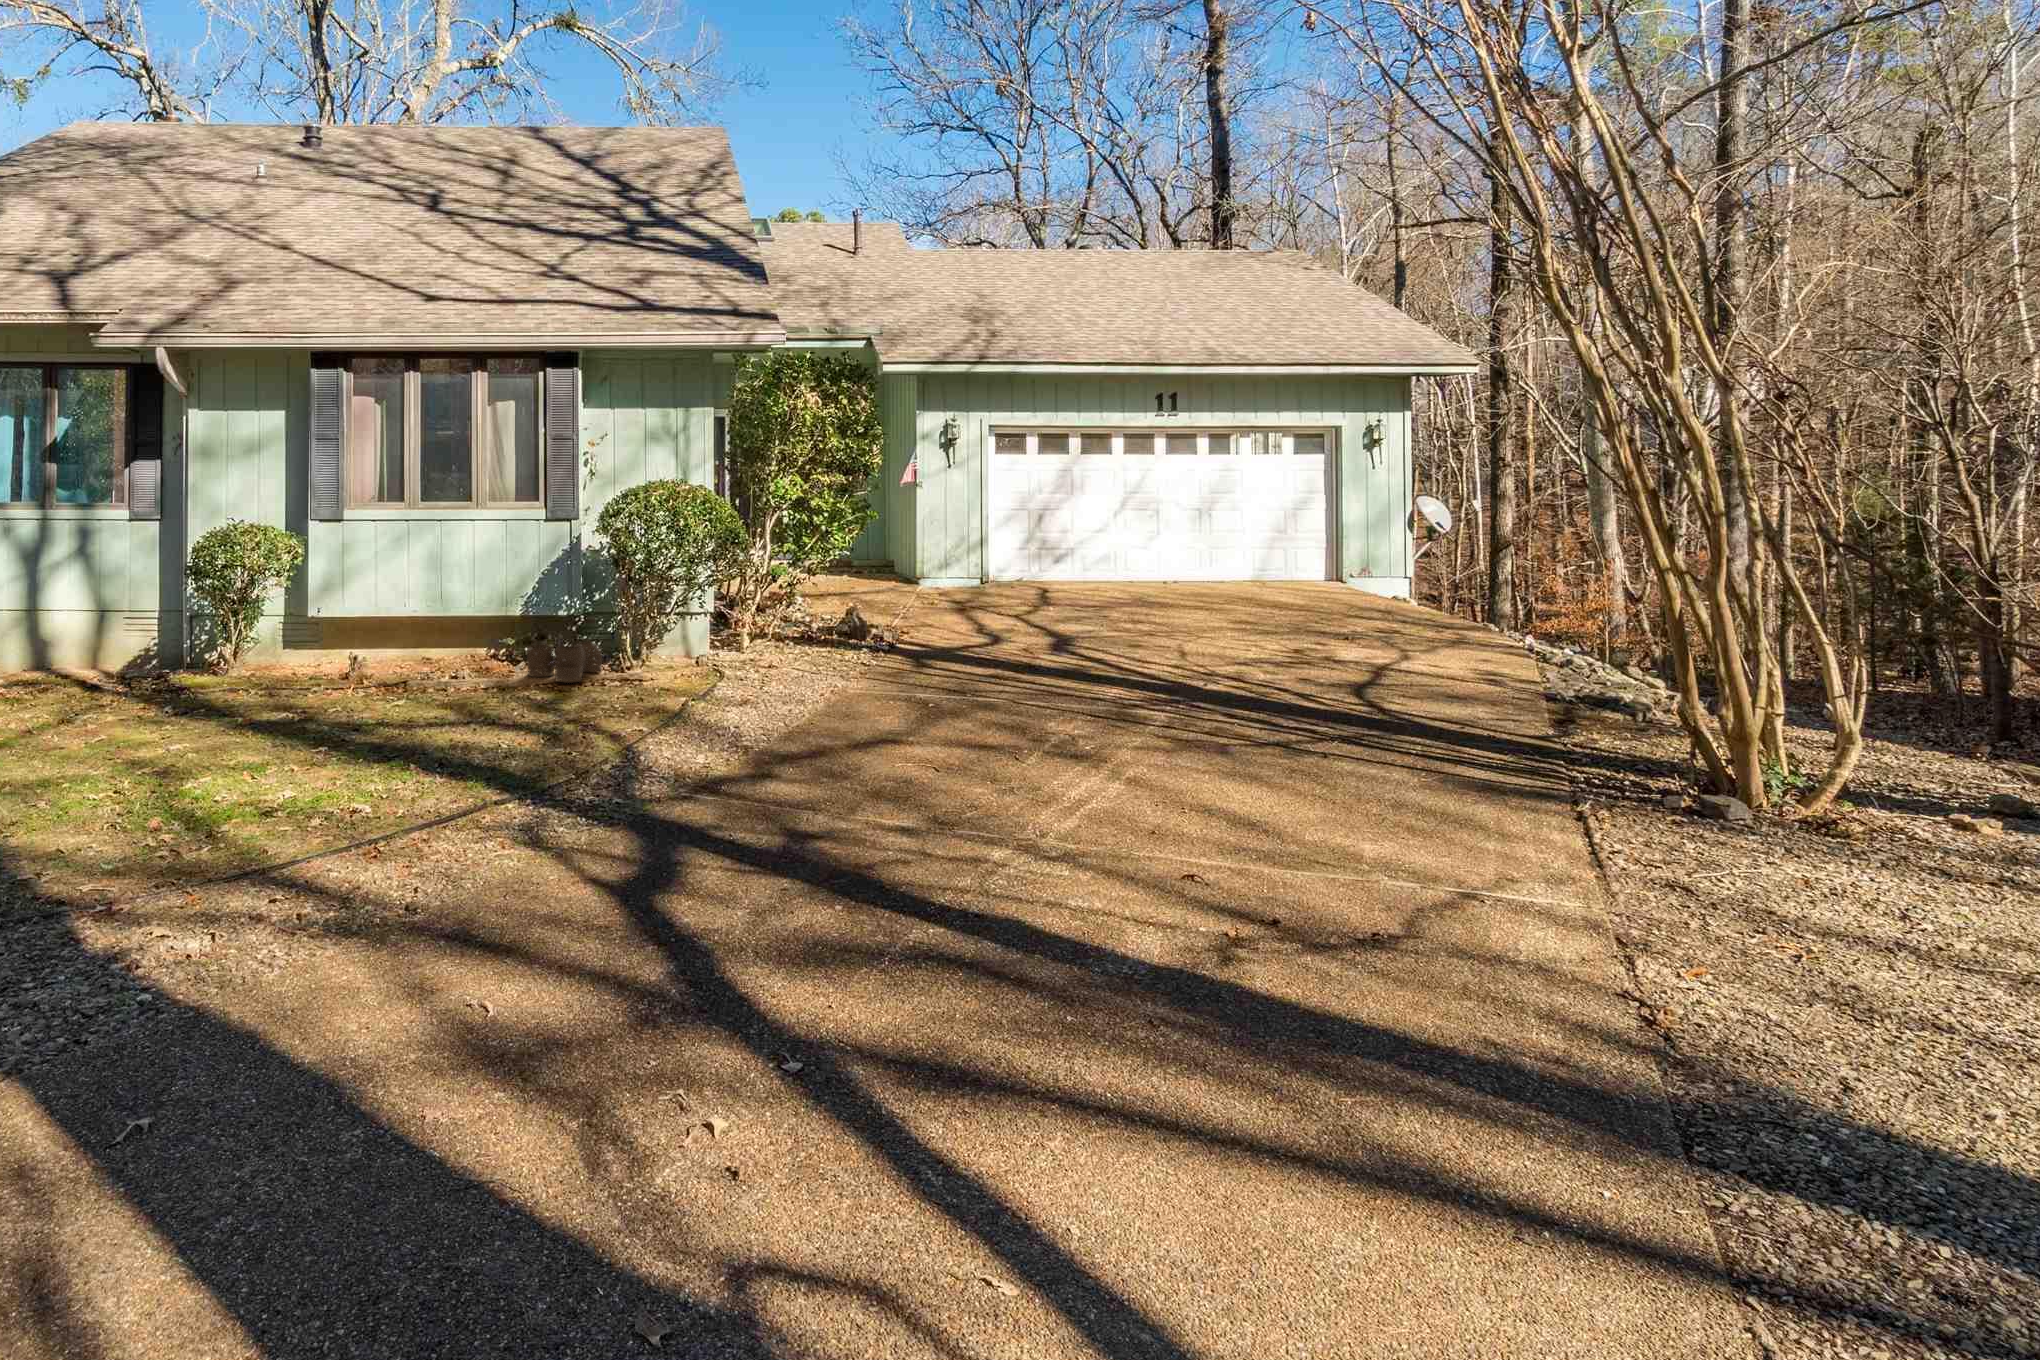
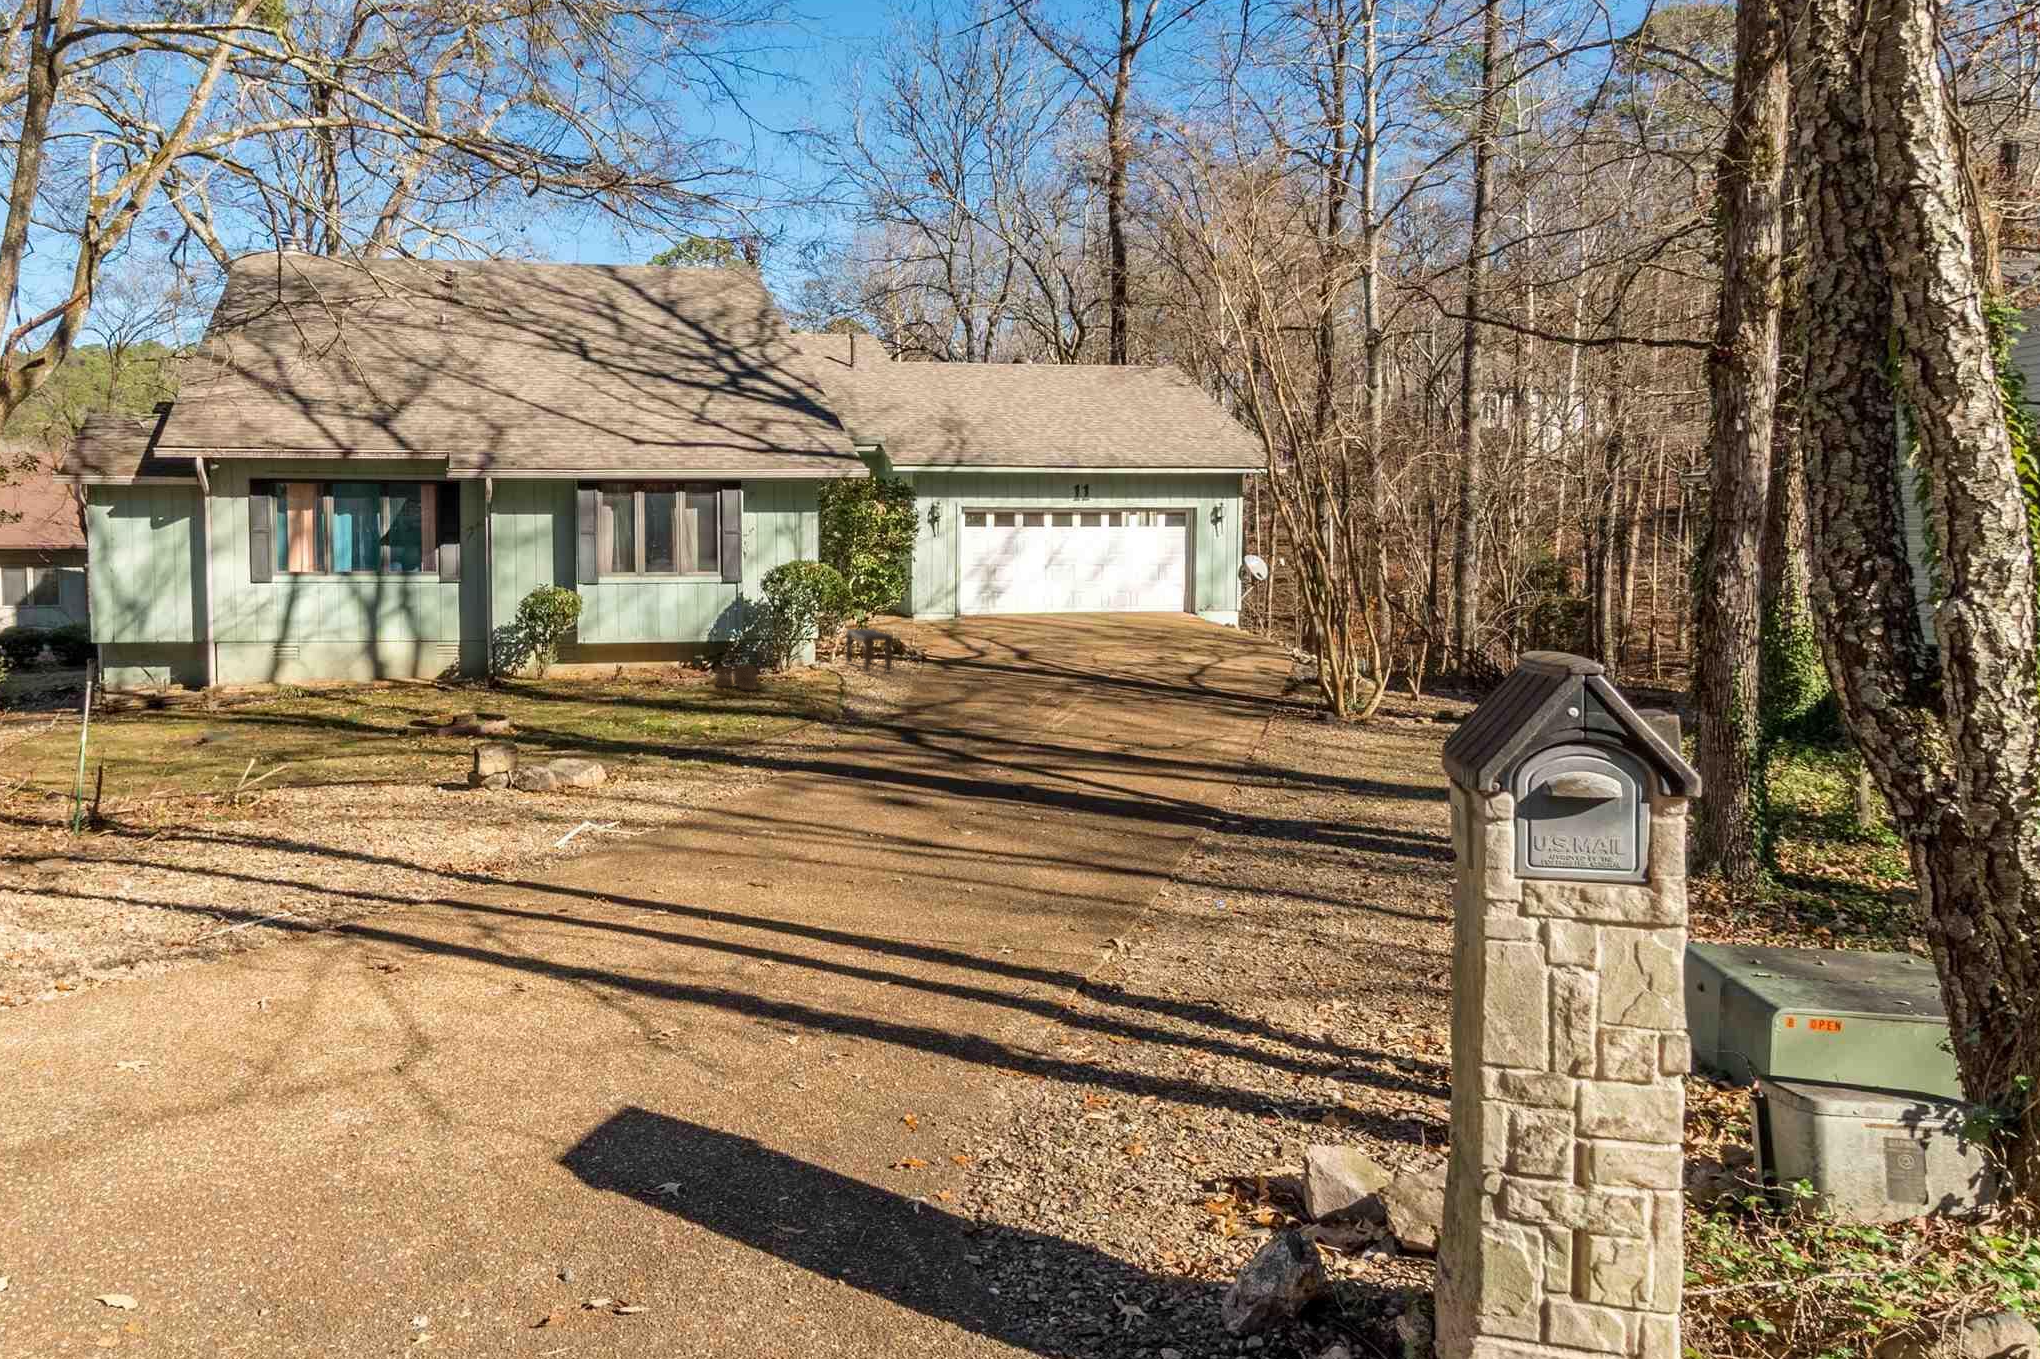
bench: none [776,588,829,655] -> present [846,629,893,673]

